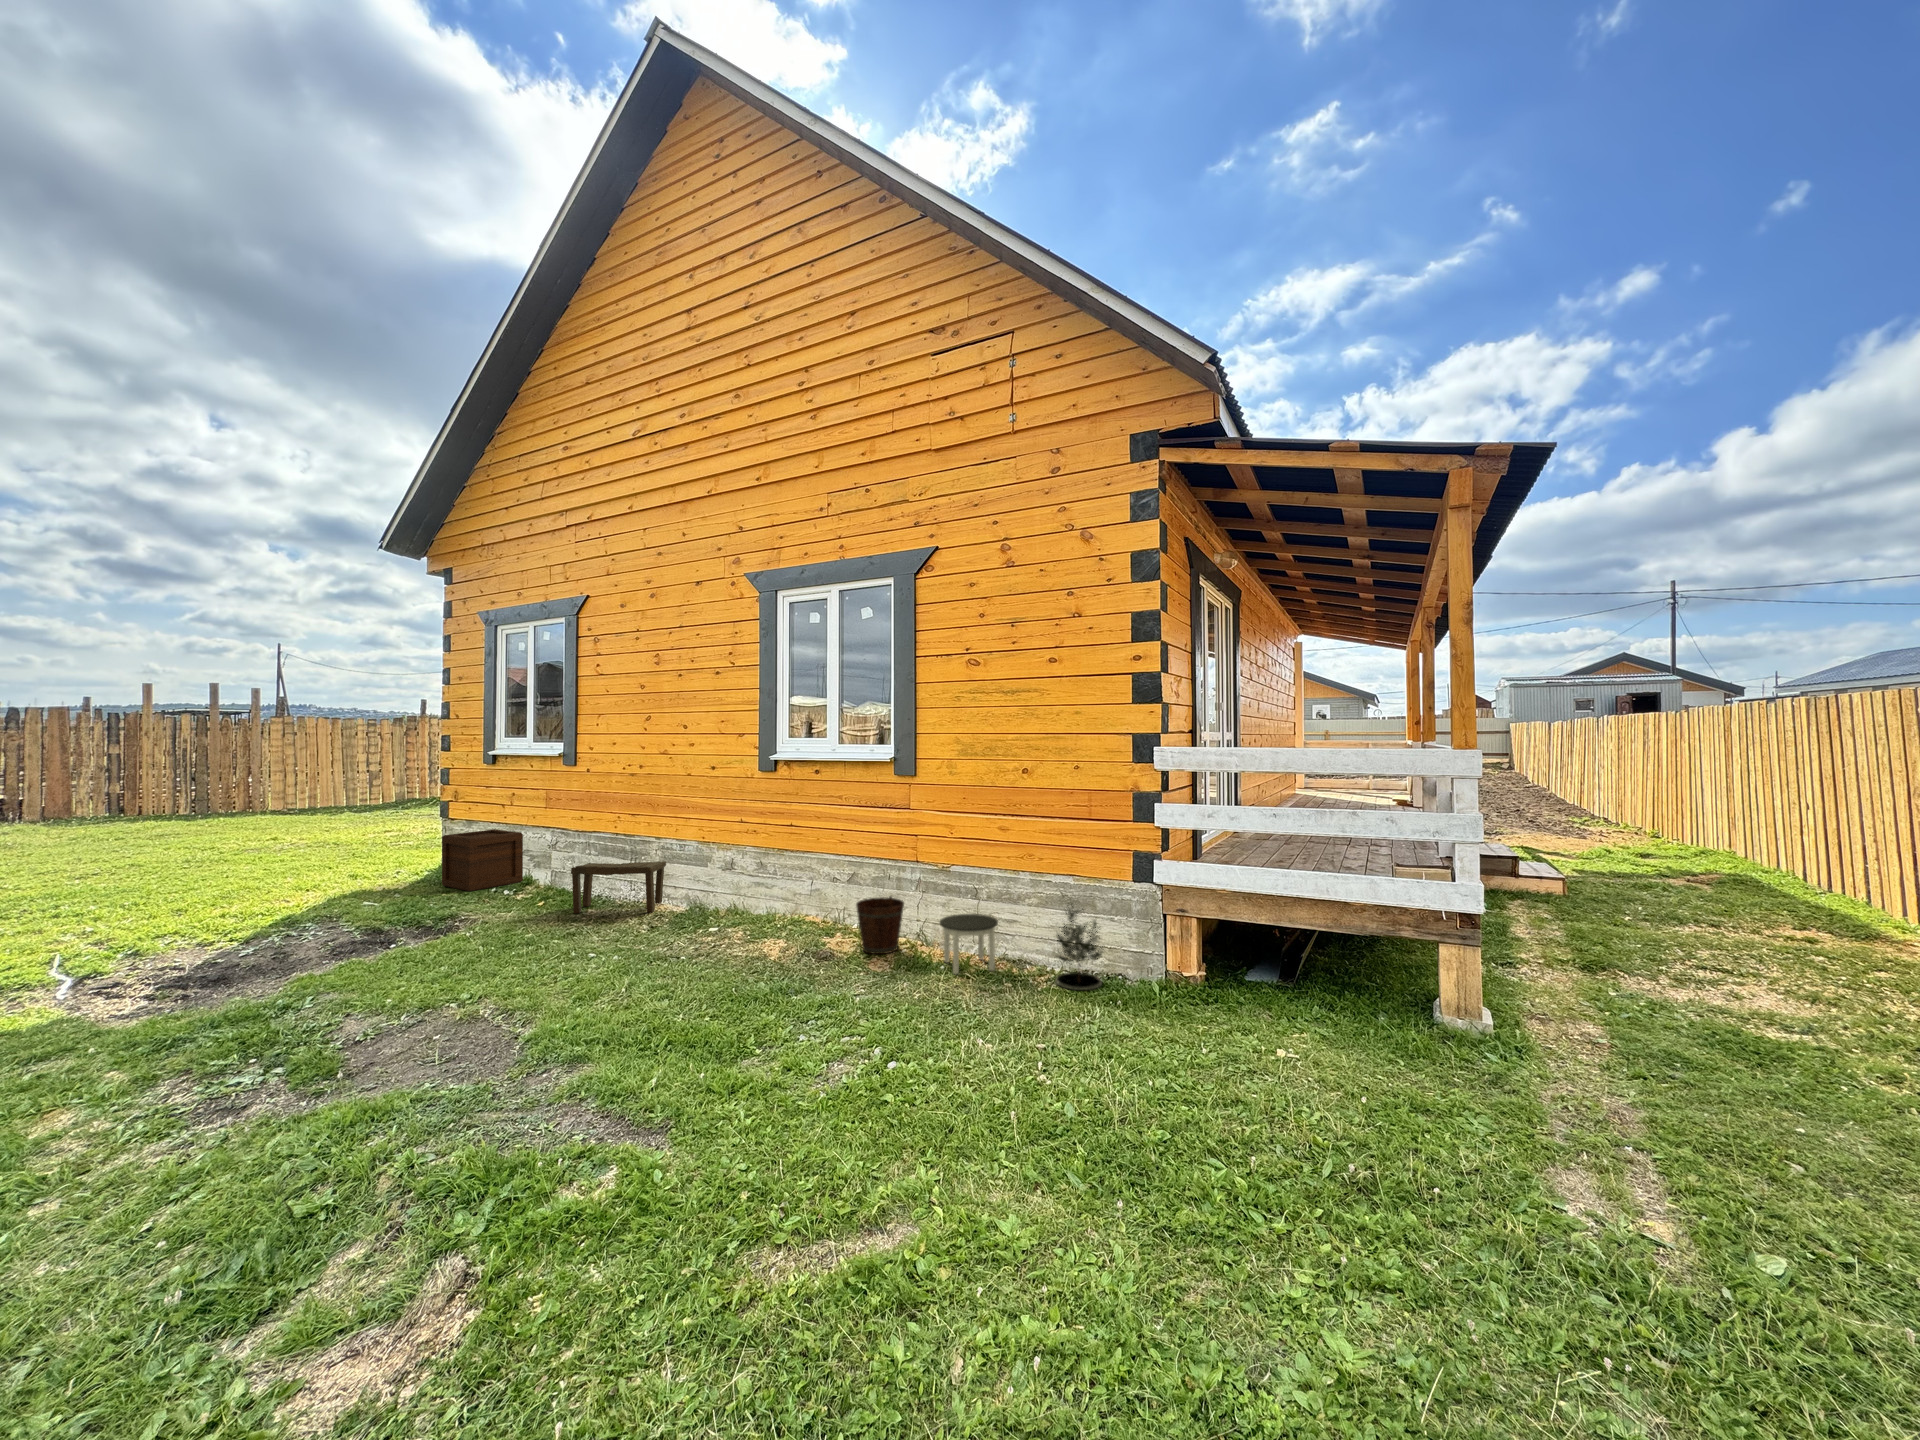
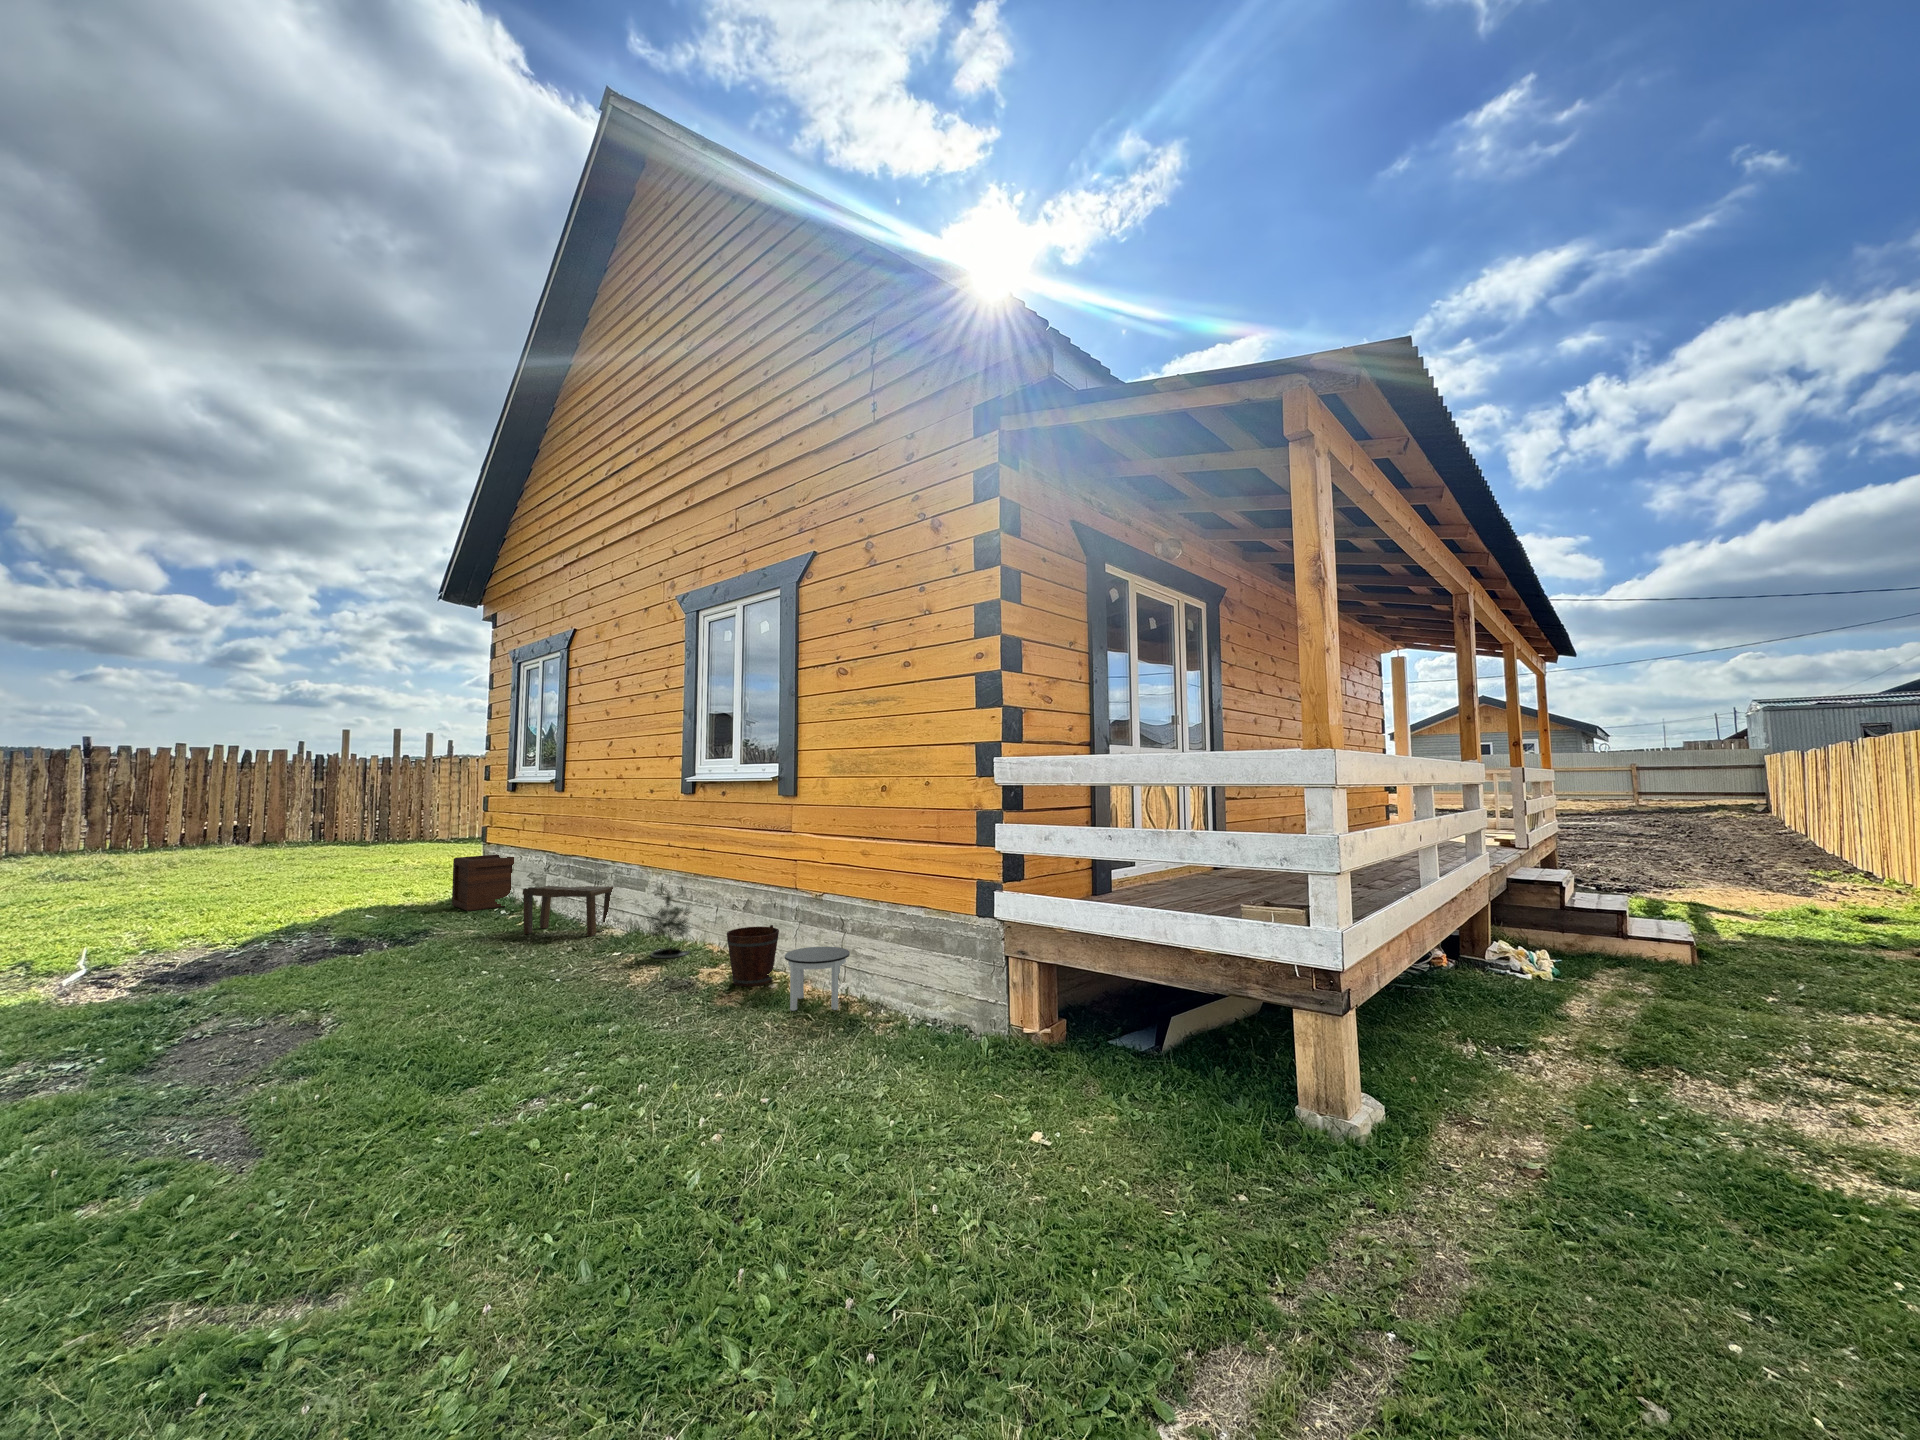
potted tree: present [1055,904,1103,990] -> present [647,888,690,958]

